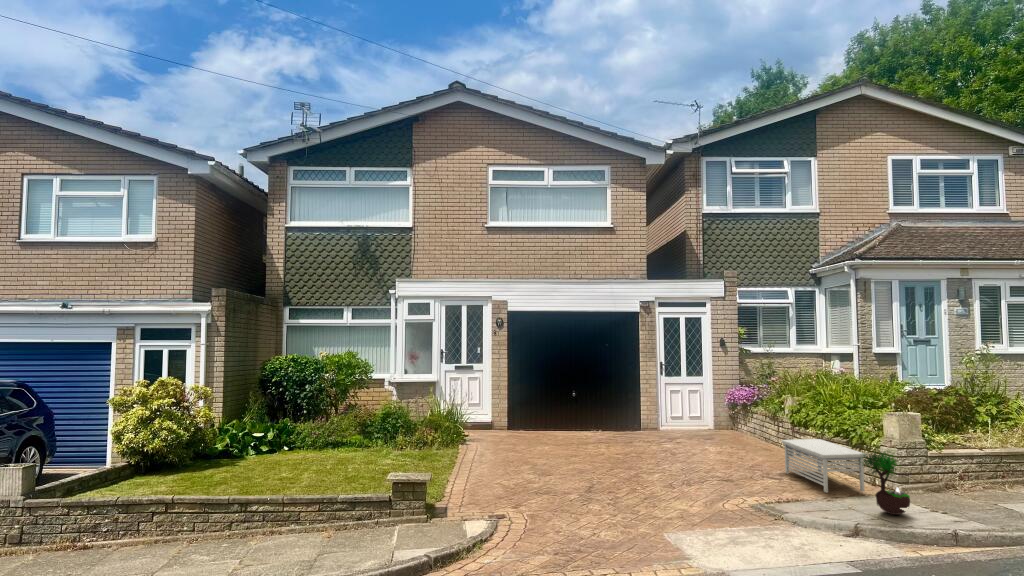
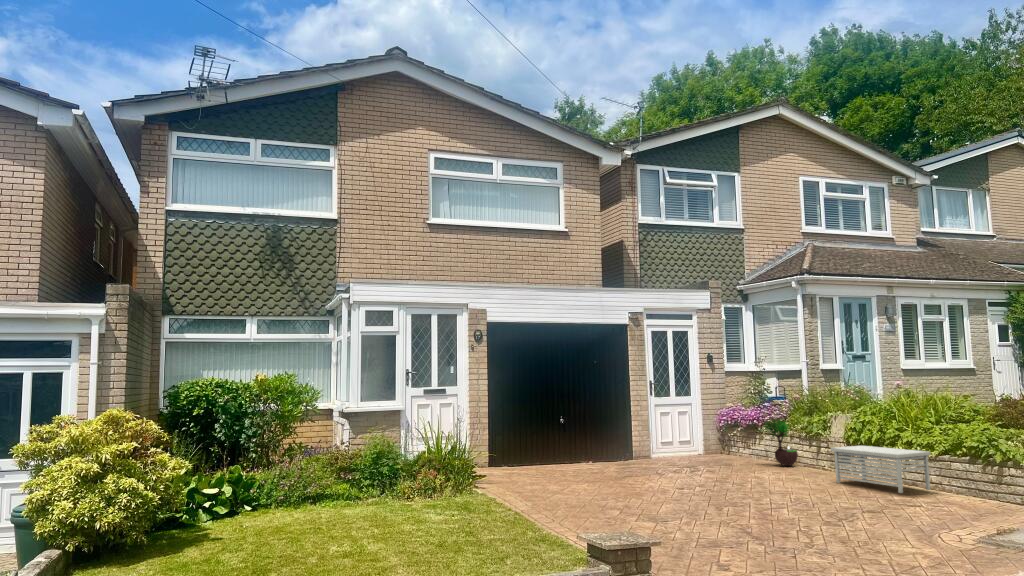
potted tree: present [860,451,910,515] -> present [764,419,798,466]

